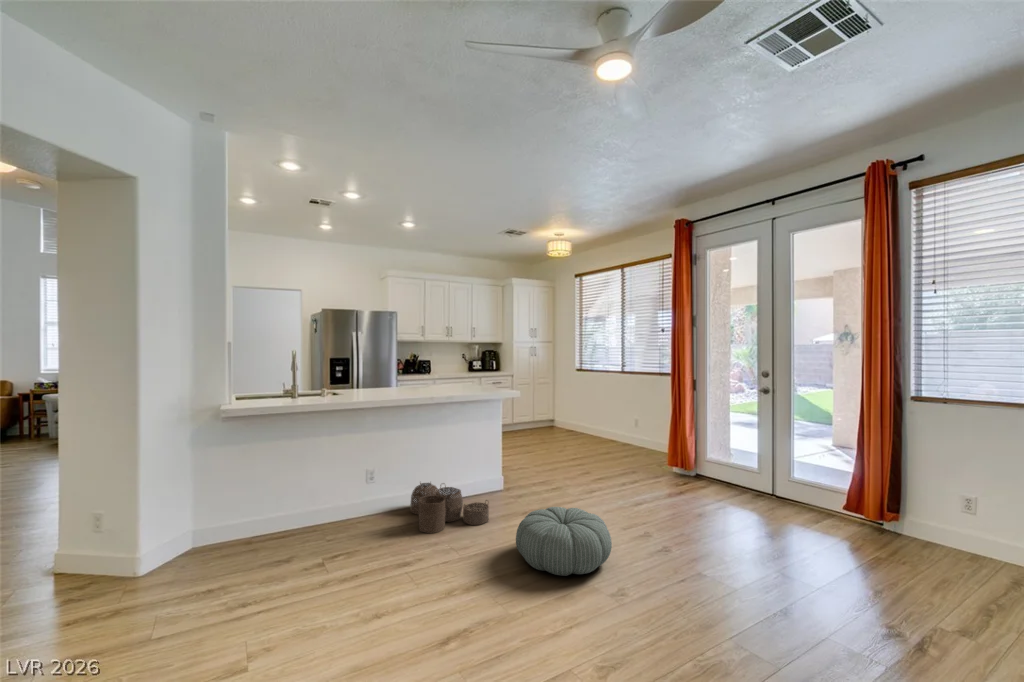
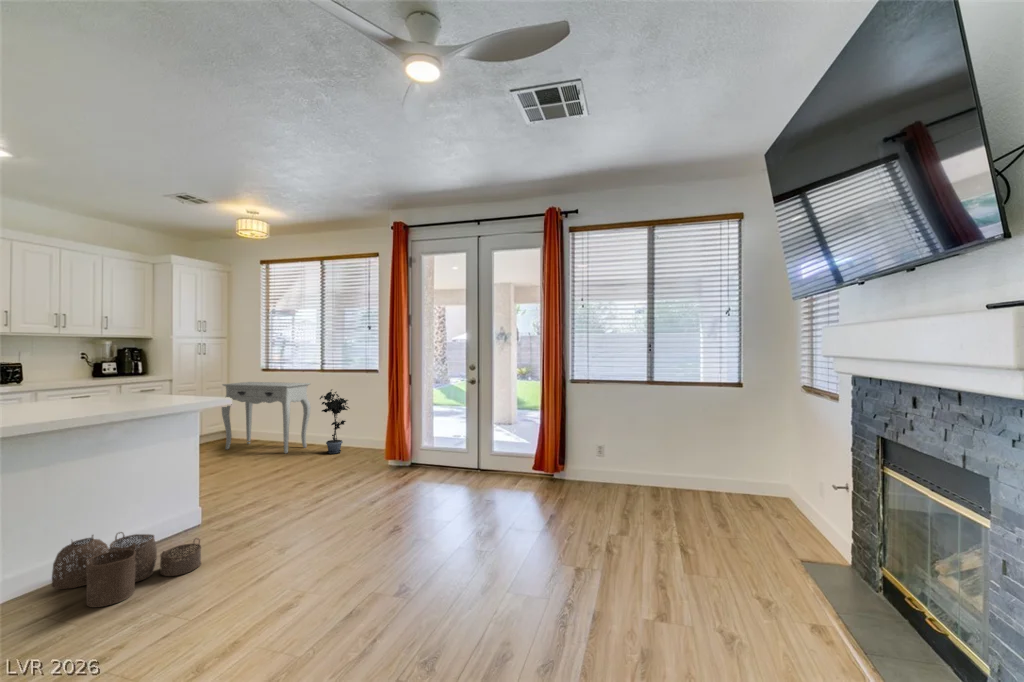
console table: none [544,379,611,444] -> present [222,382,311,453]
potted plant: none [615,390,642,451] -> present [320,390,349,454]
pouf: present [516,507,612,576] -> none [265,517,377,594]

